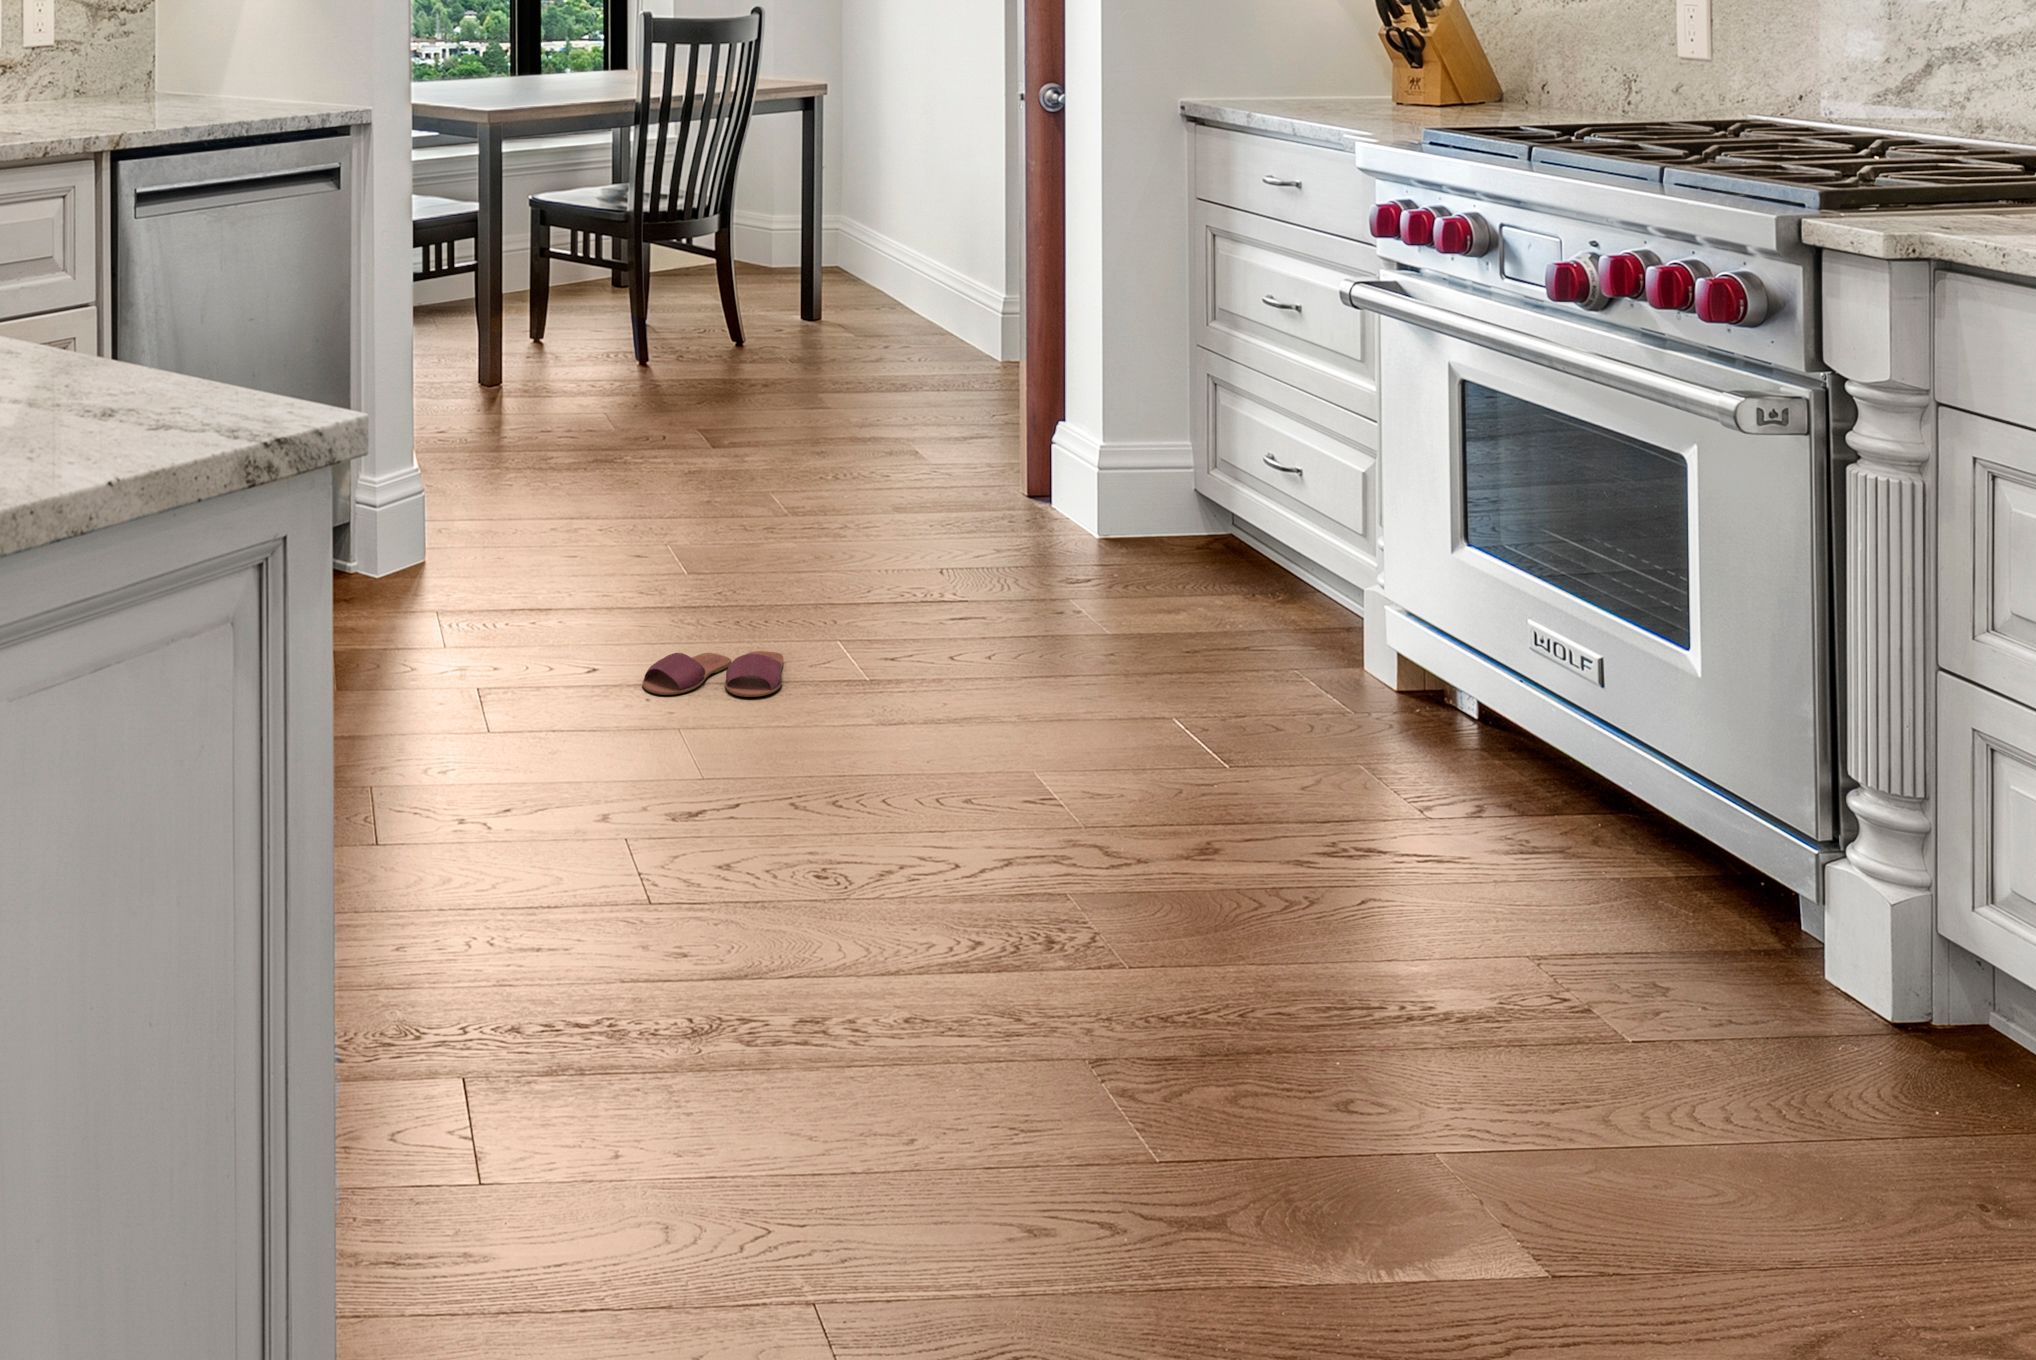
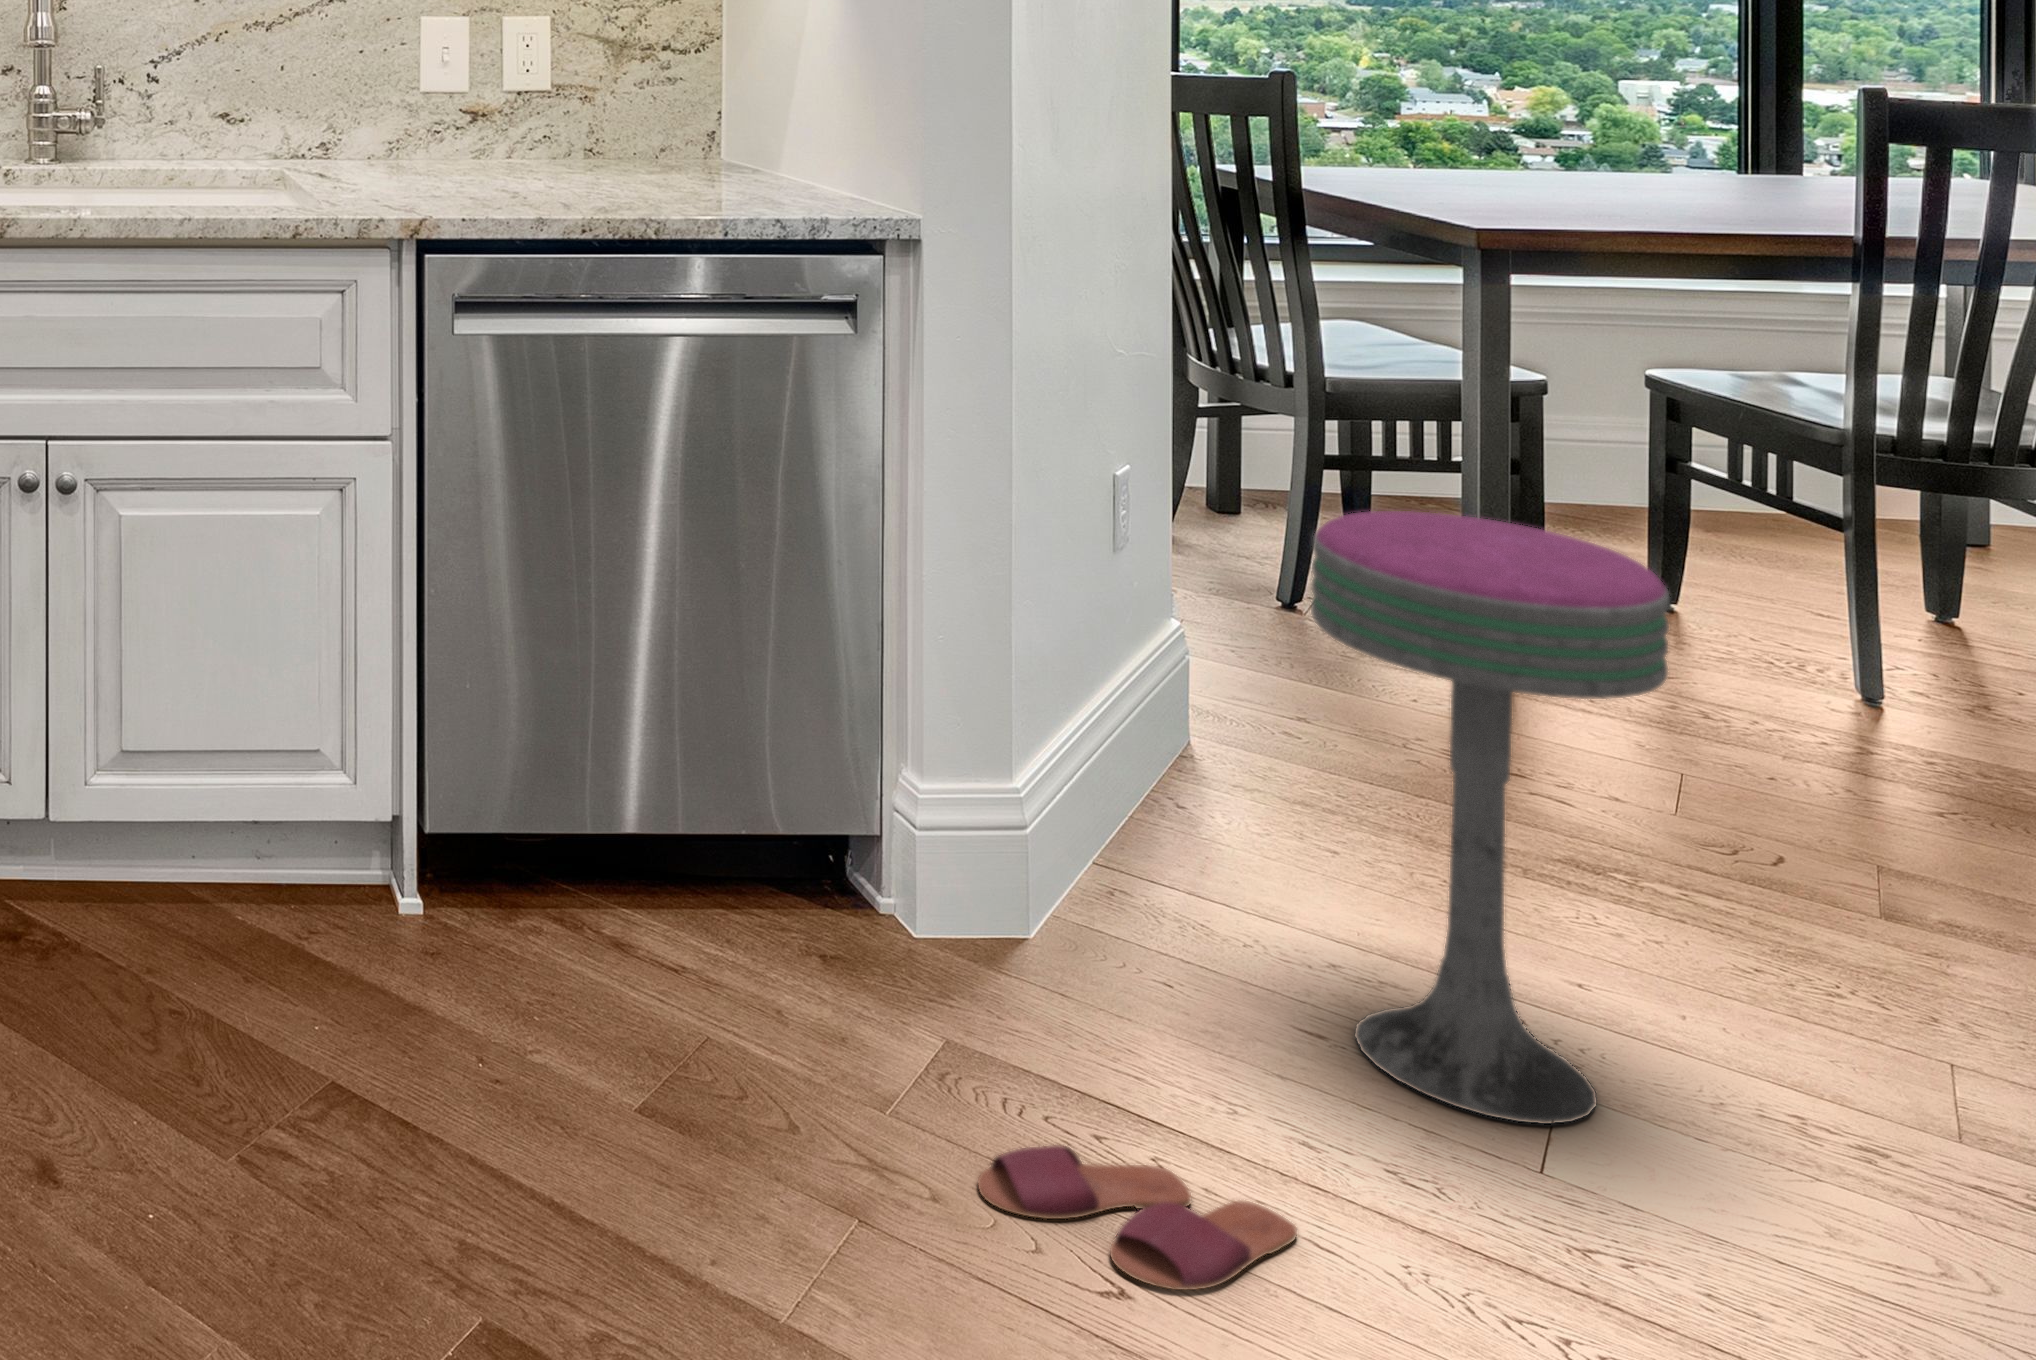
bar stool: none [666,251,840,591] -> present [1311,511,1670,1124]

